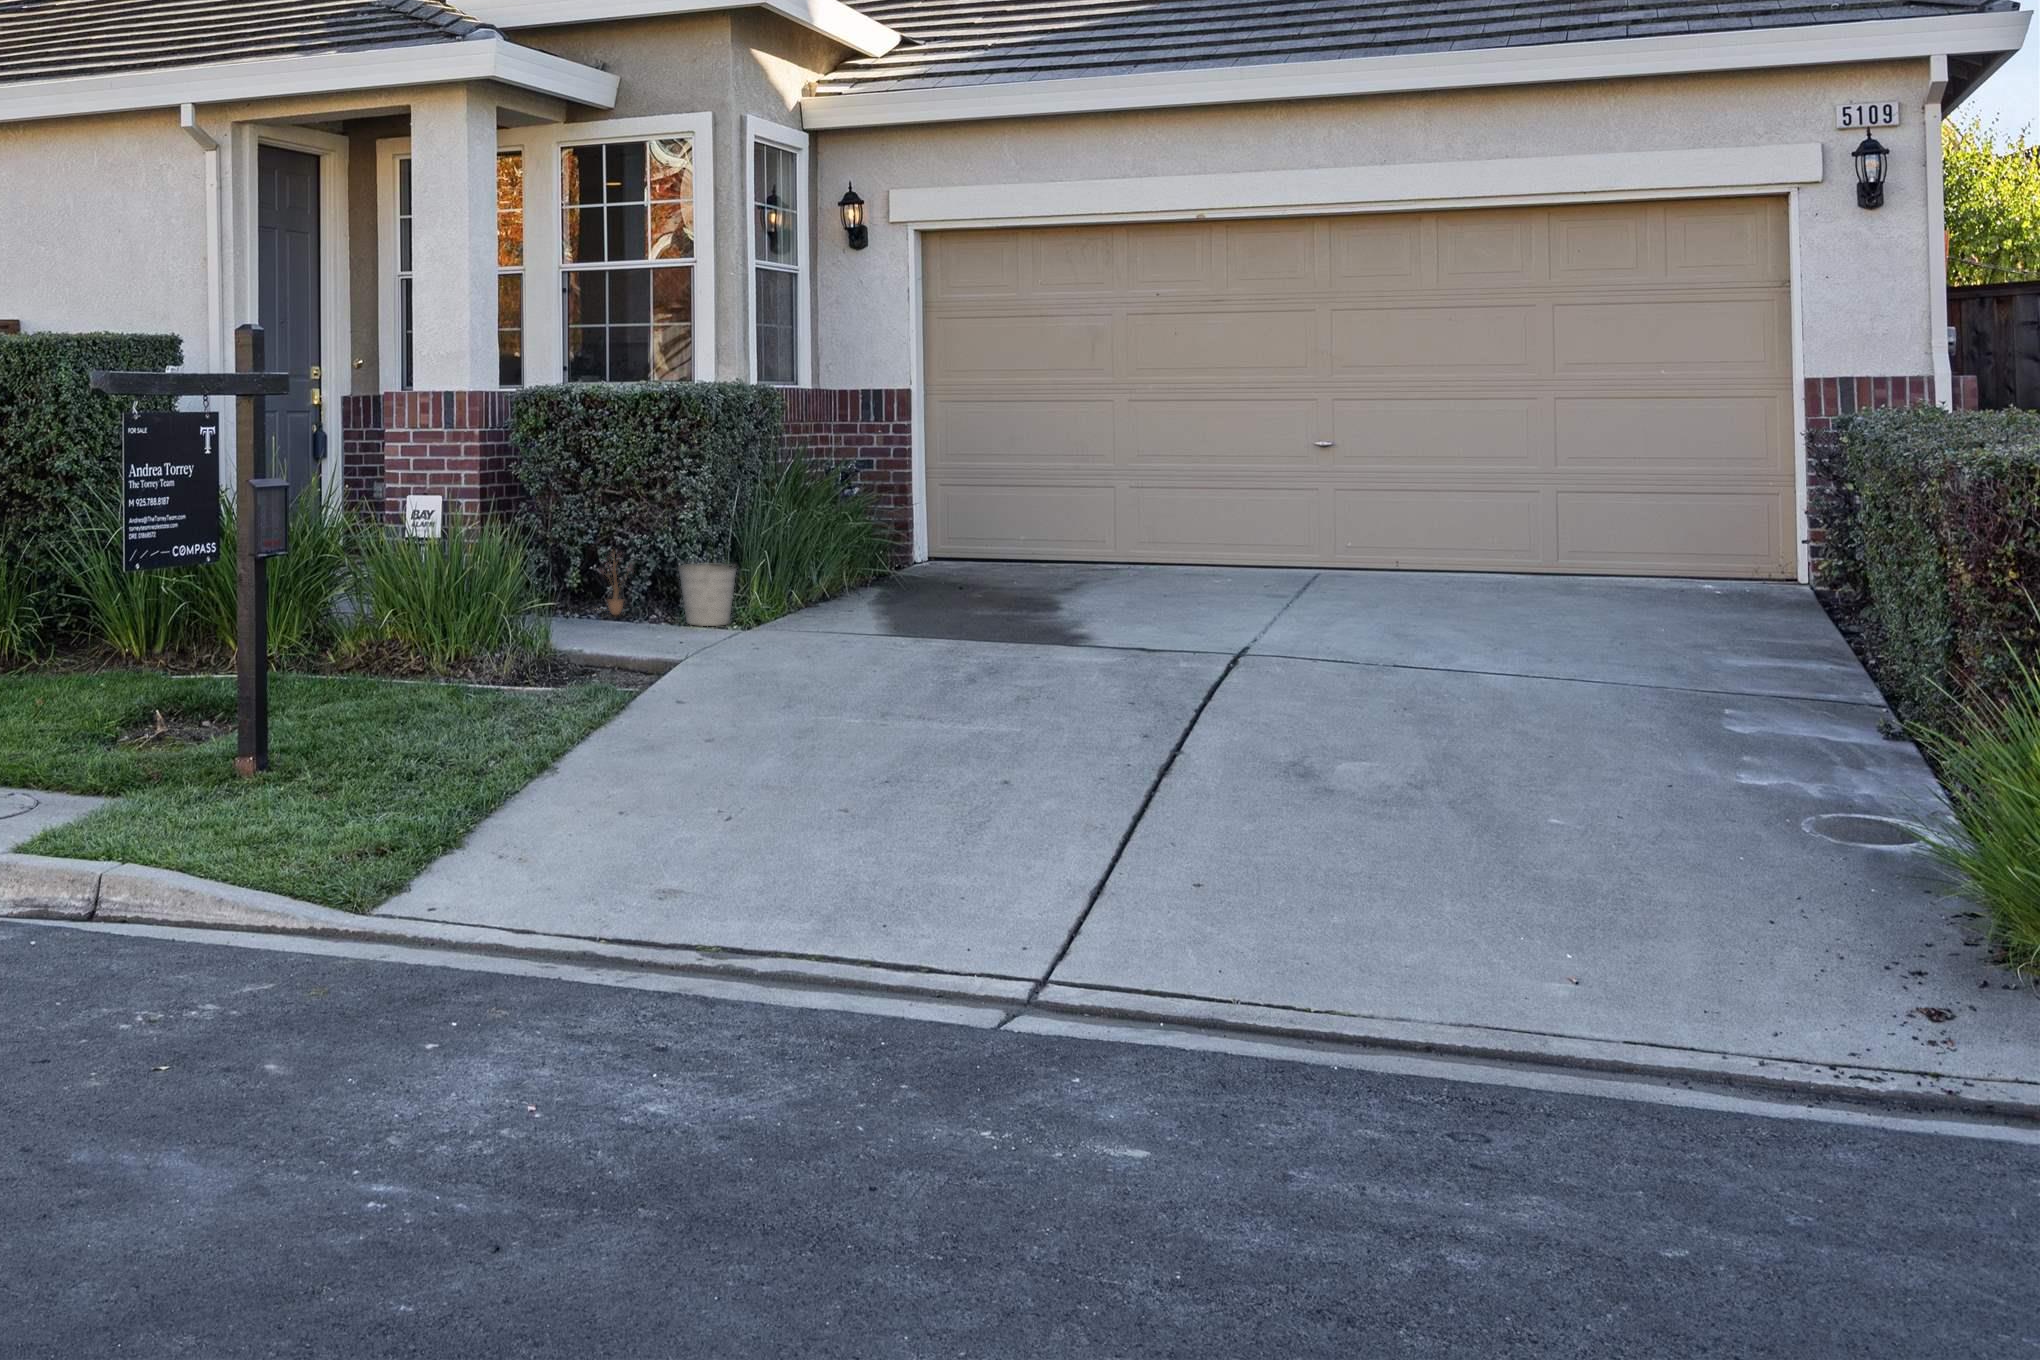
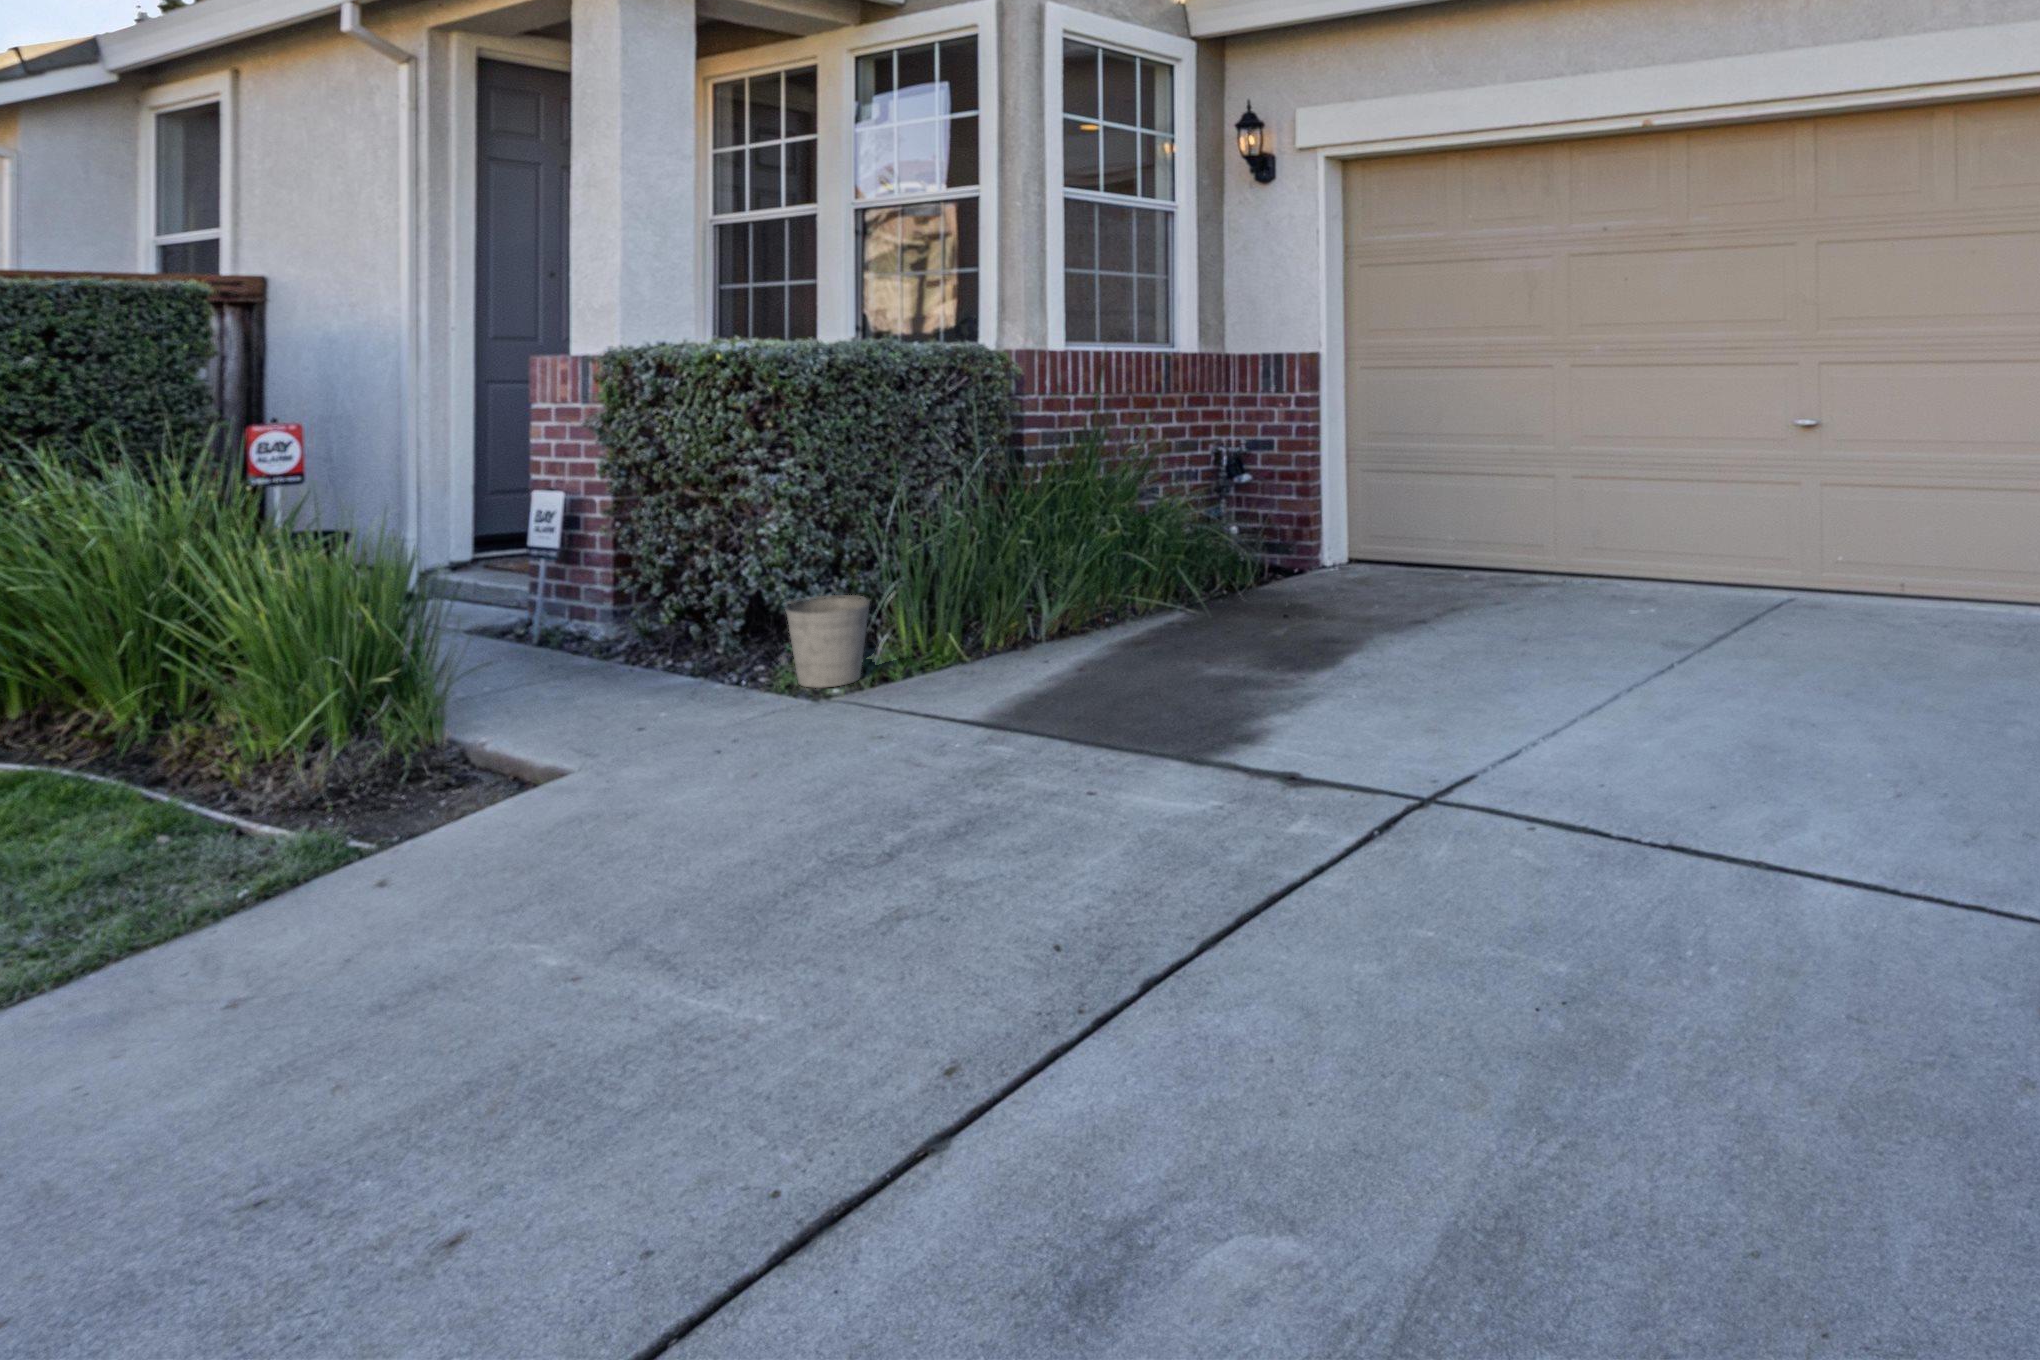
decorative plant: present [595,553,631,615] -> none [739,571,772,660]

